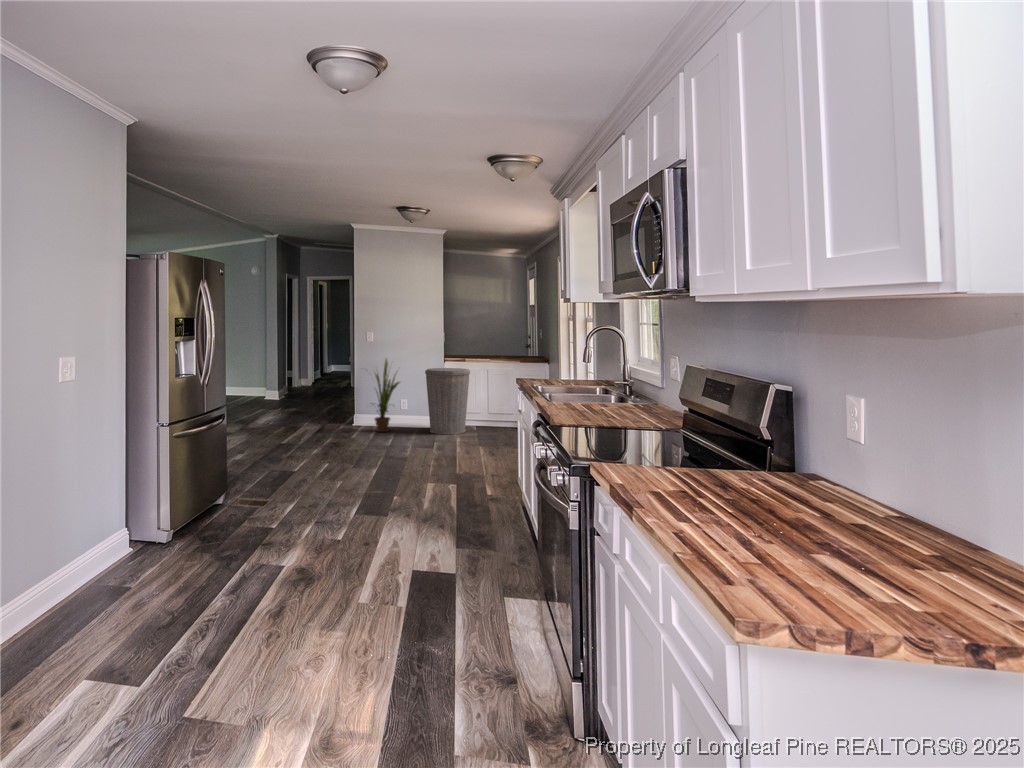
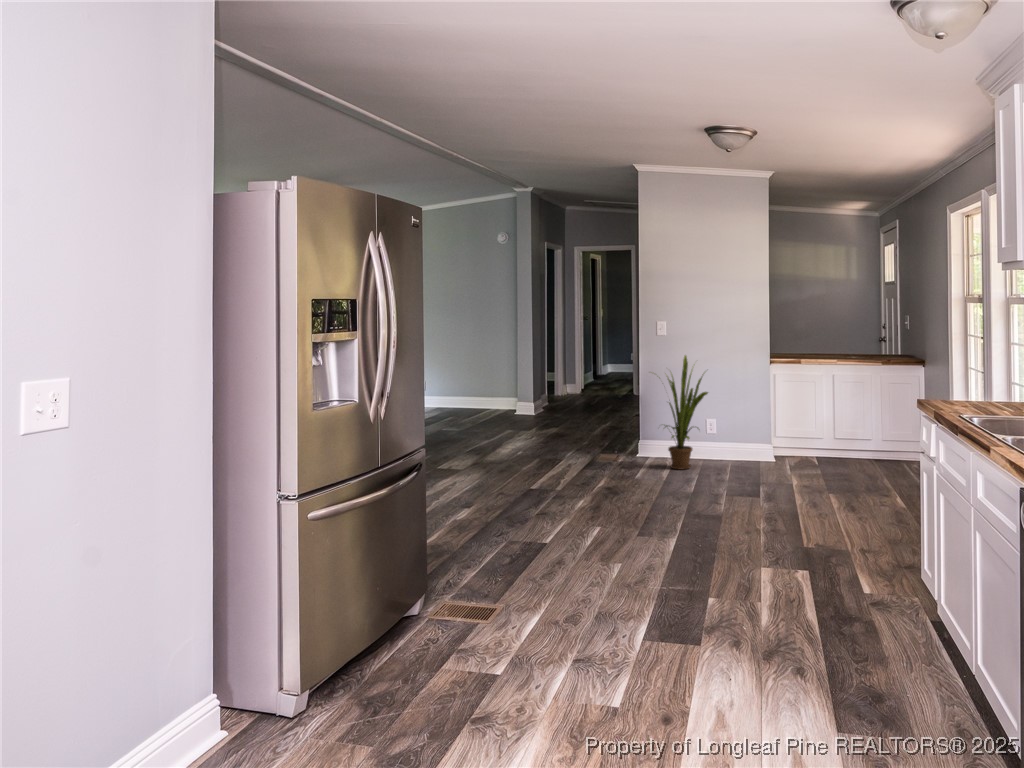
trash can: present [425,368,470,434] -> none [748,369,825,477]

